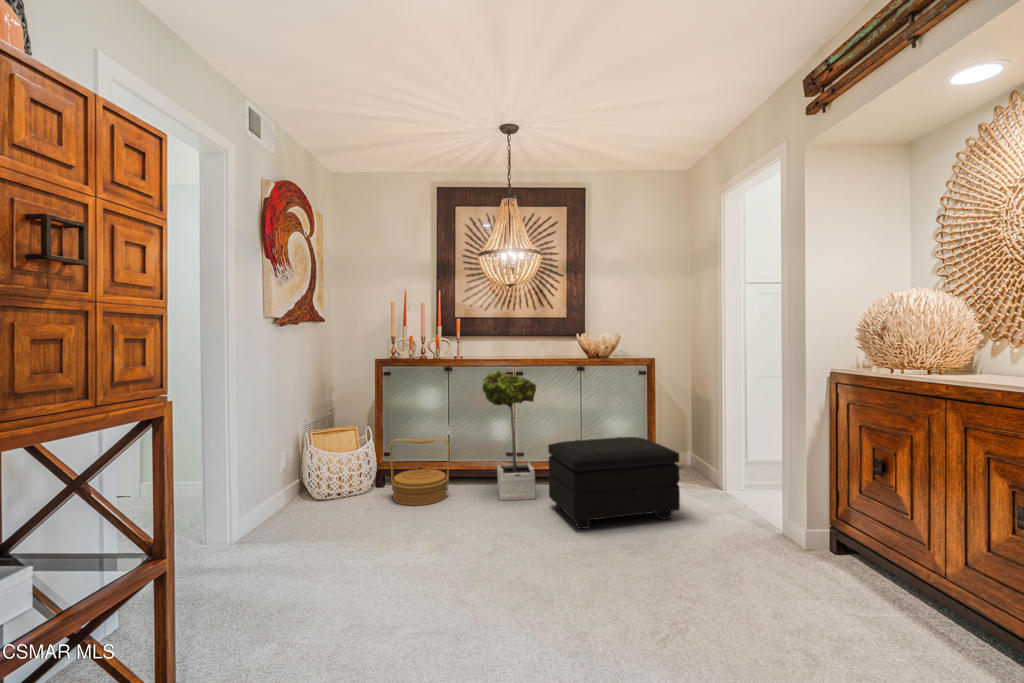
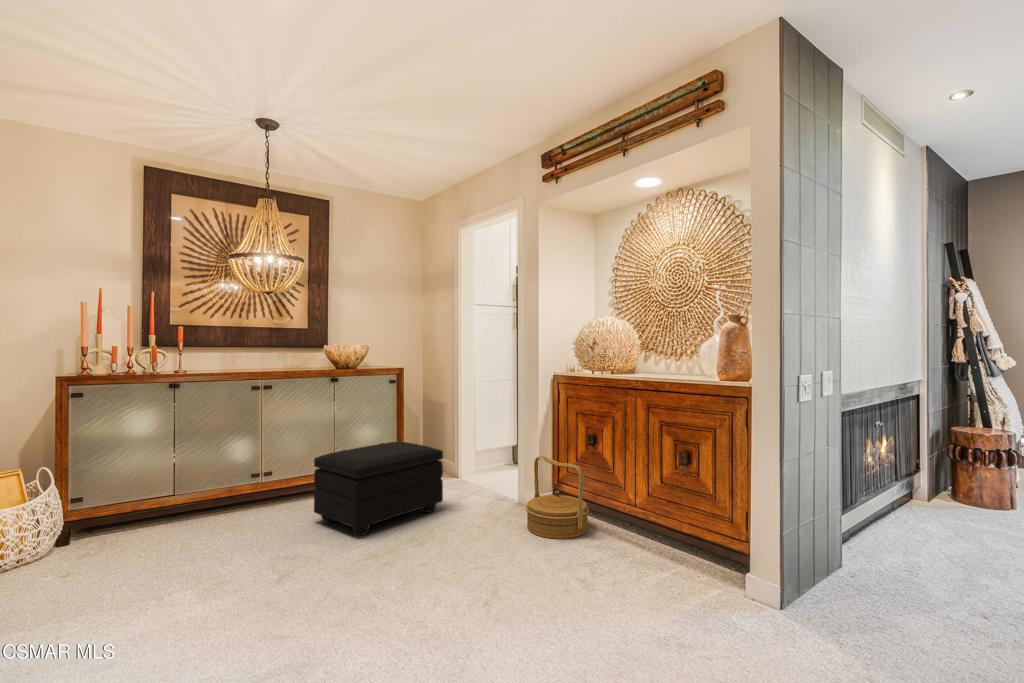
potted tree: present [482,371,536,500] -> none [228,382,295,527]
woven basket: present [390,439,450,505] -> present [526,456,589,539]

